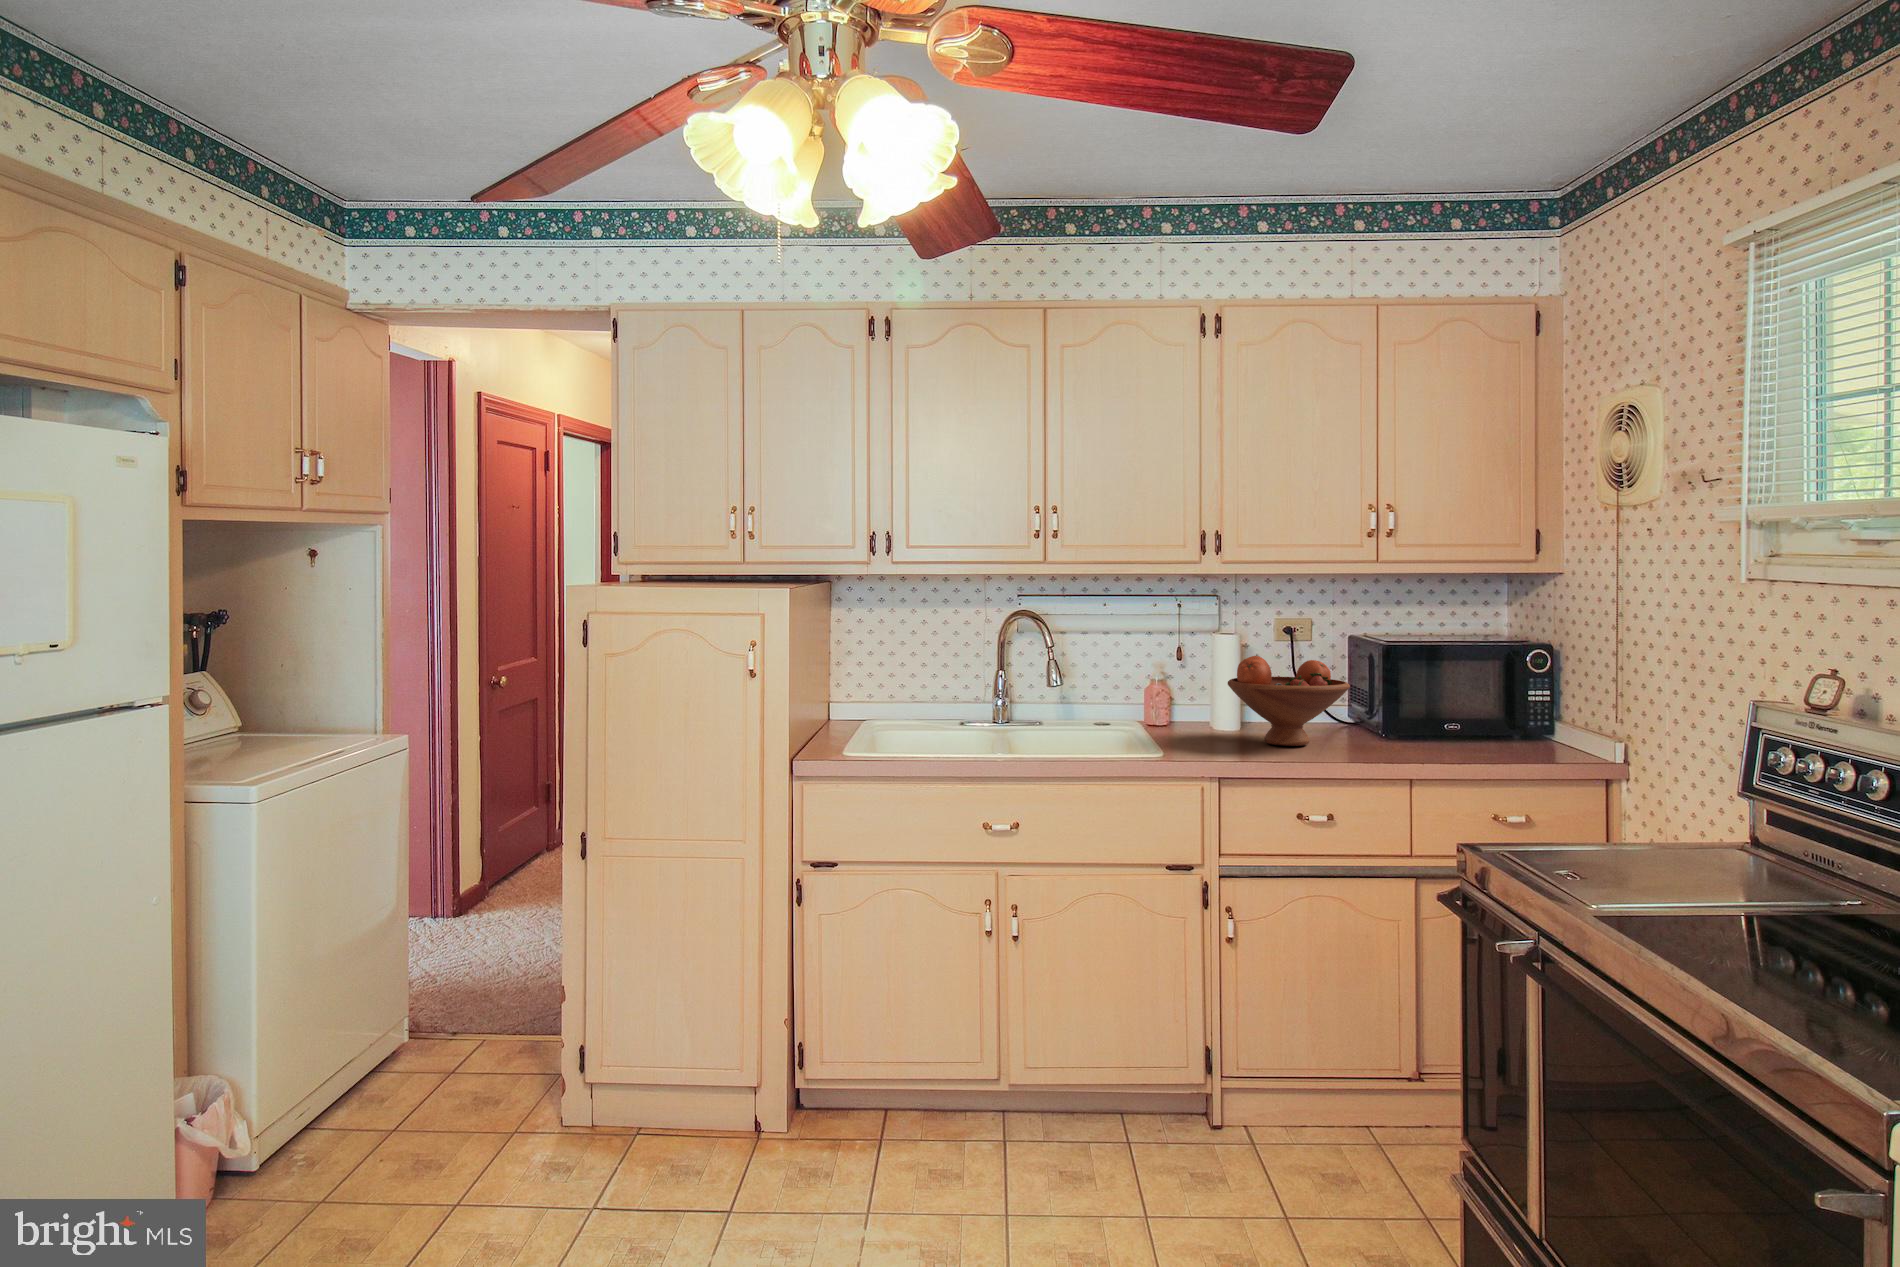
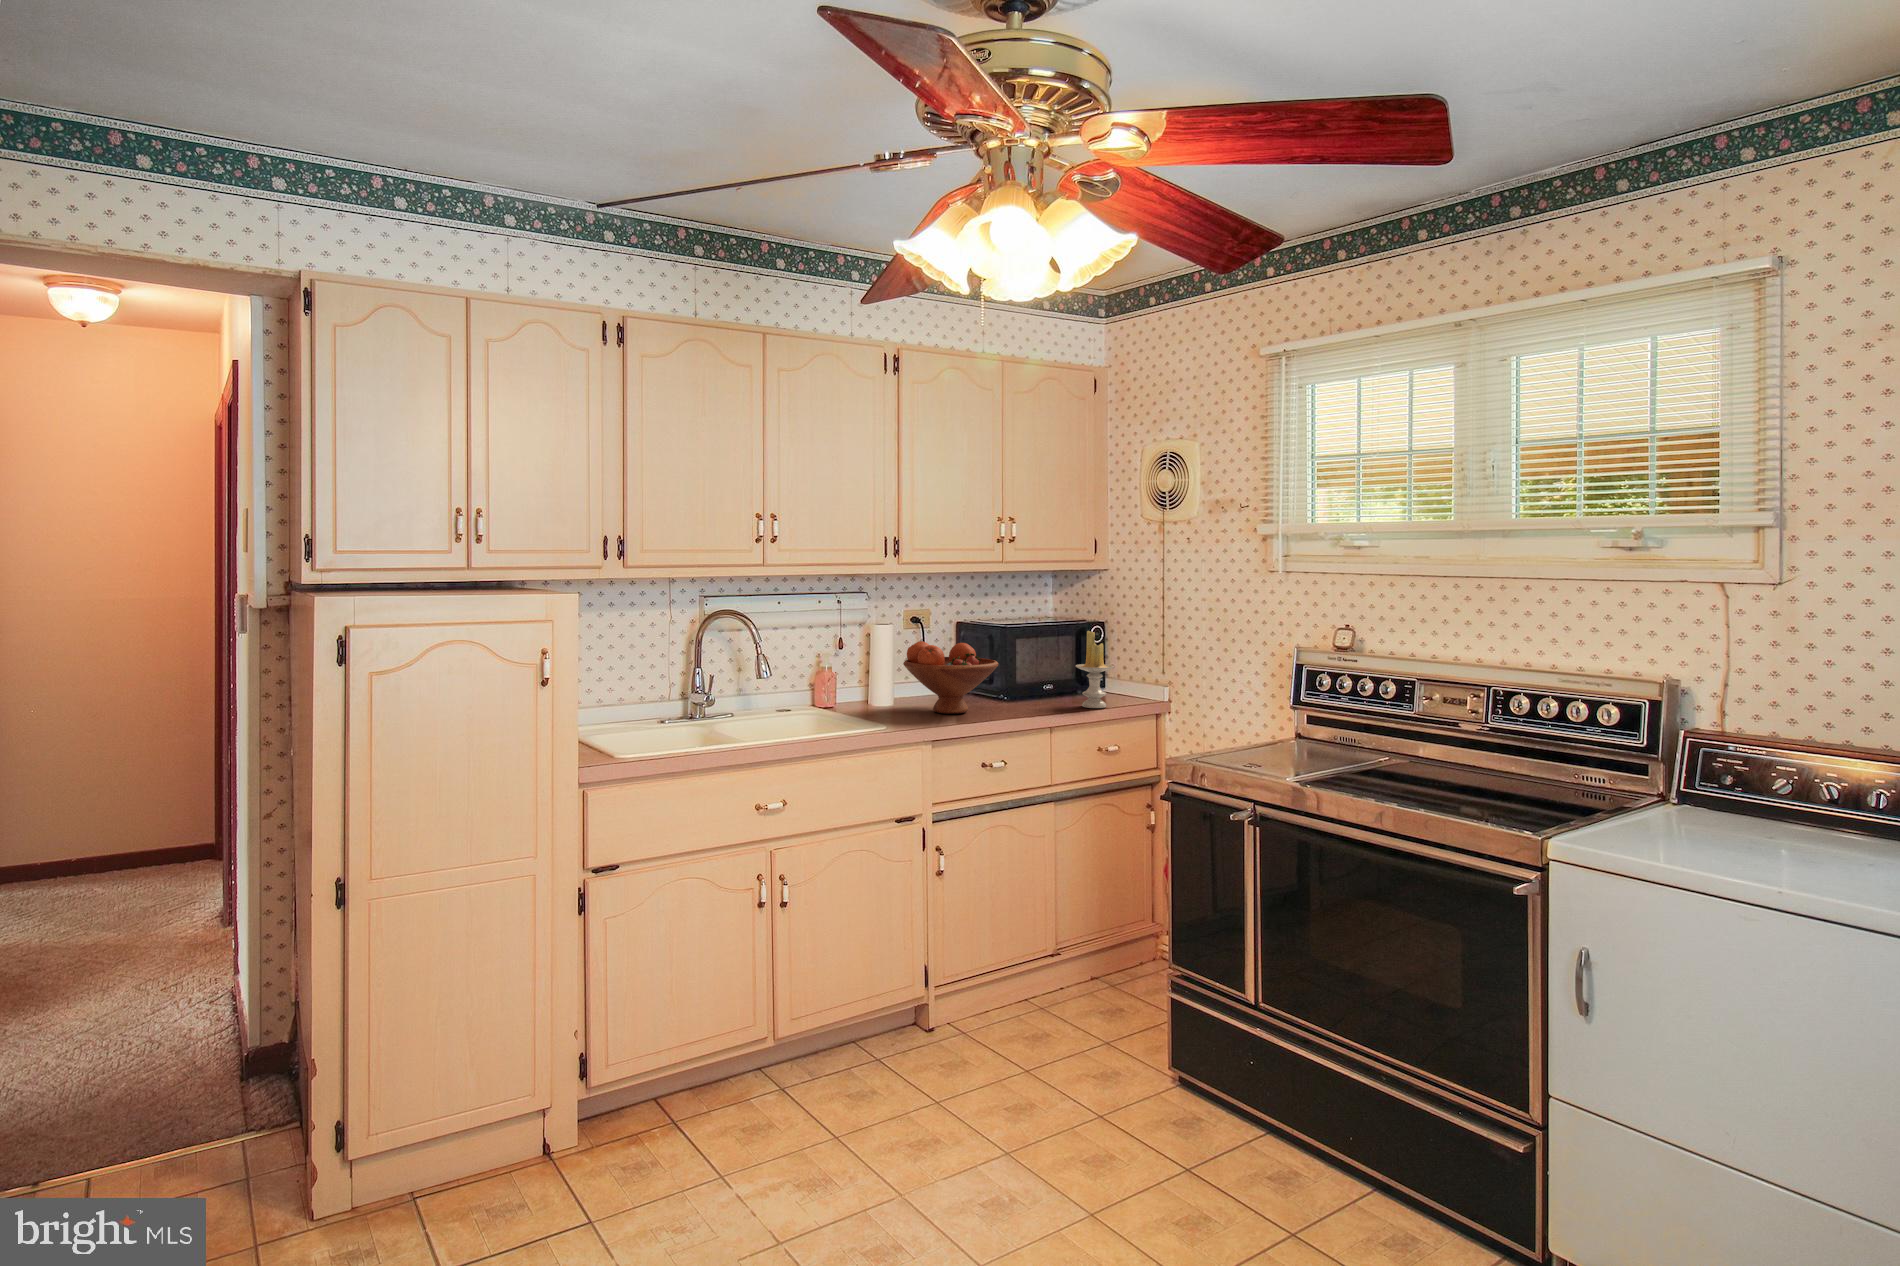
candle: none [1475,650,1532,756] -> present [1076,631,1114,708]

